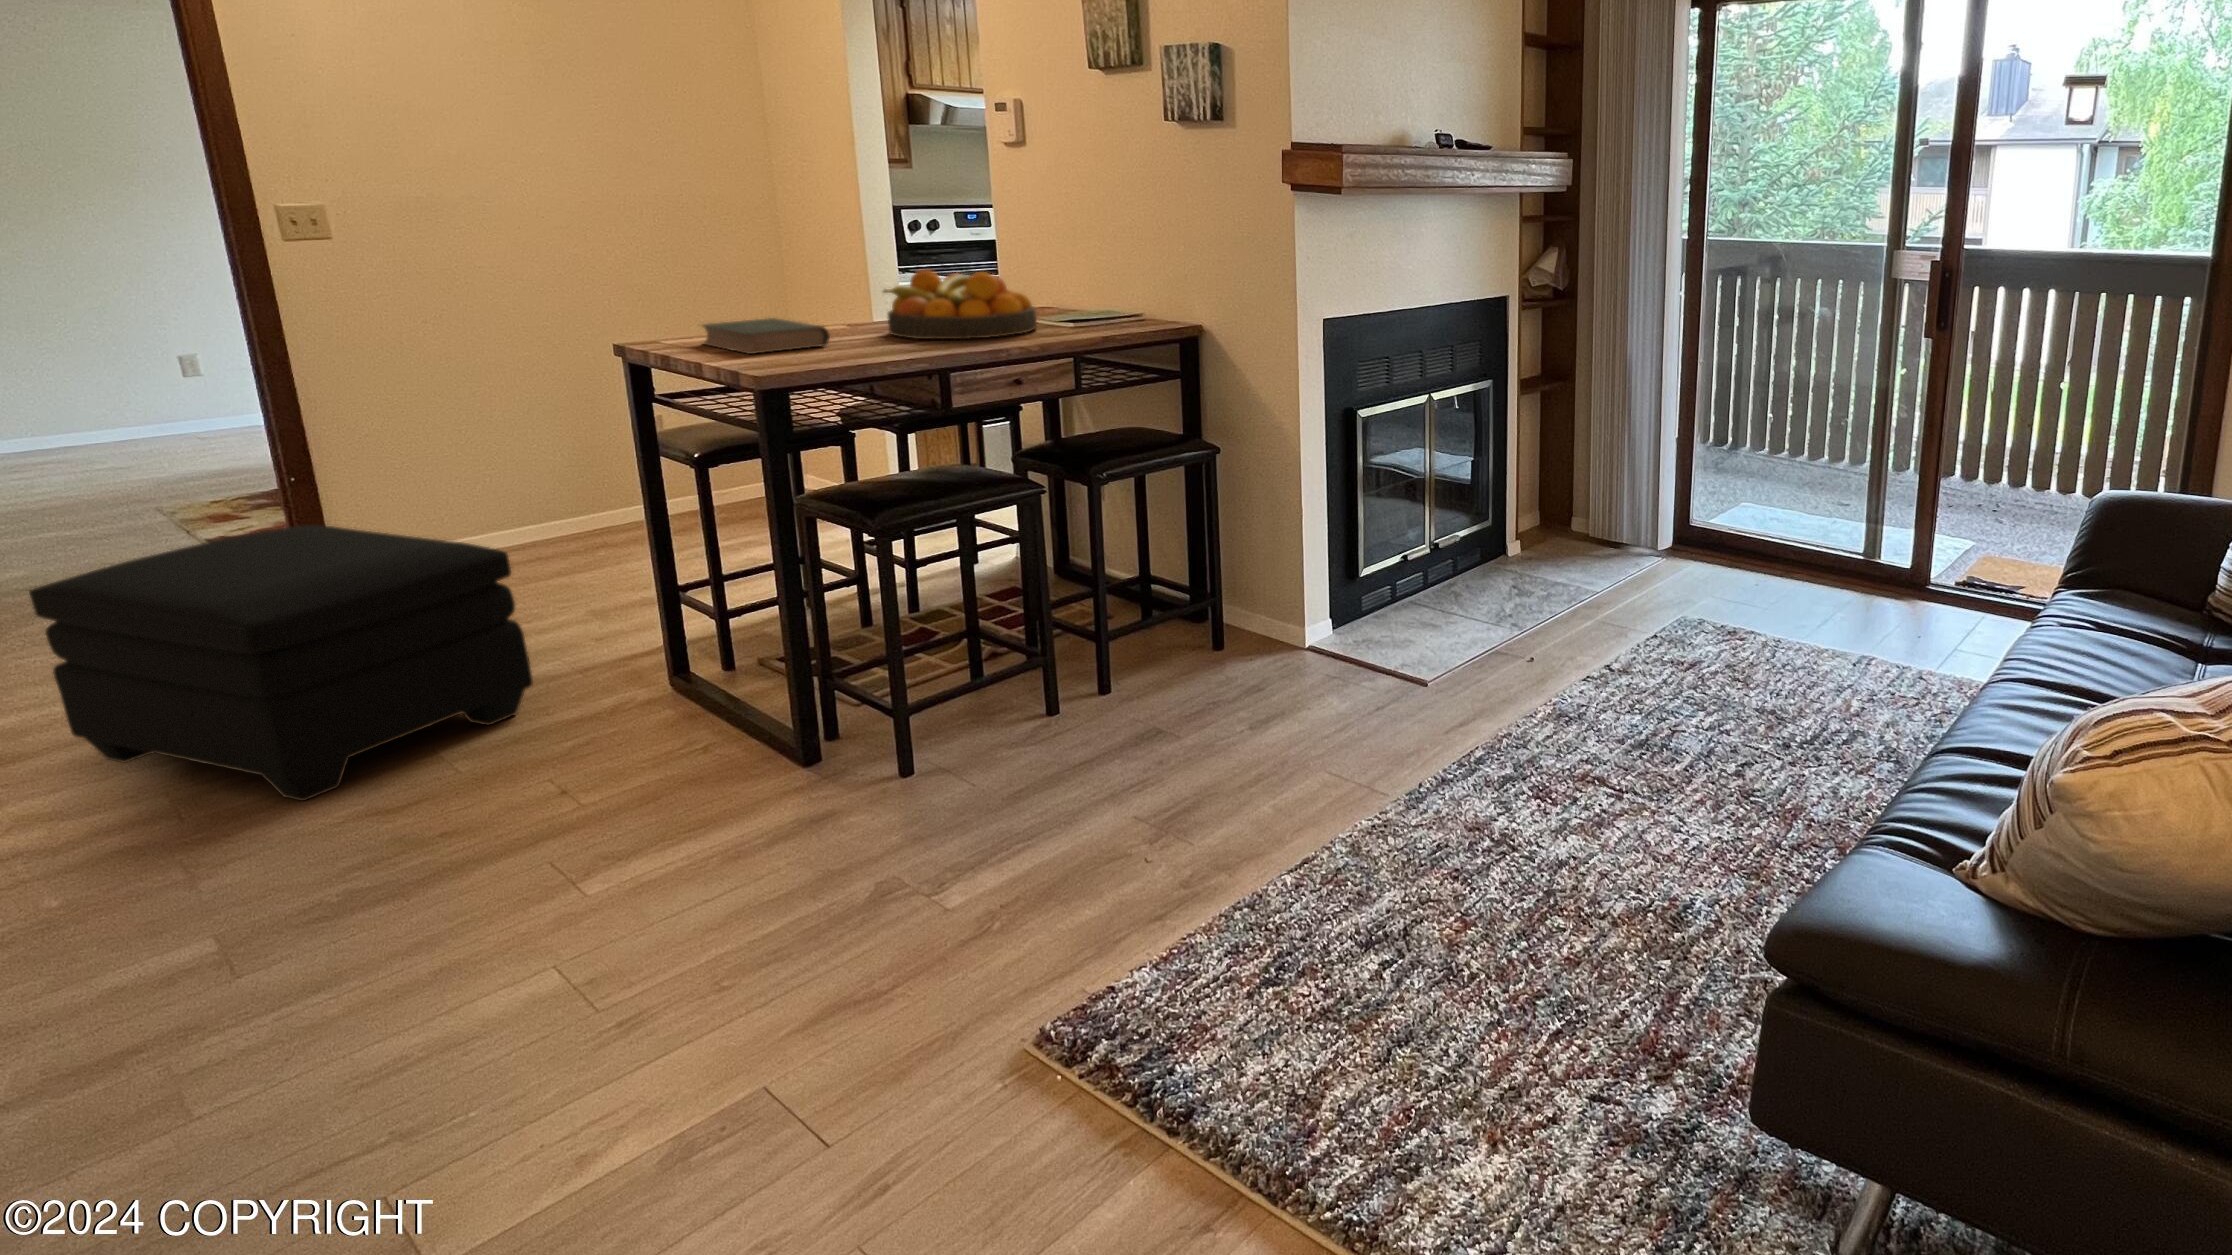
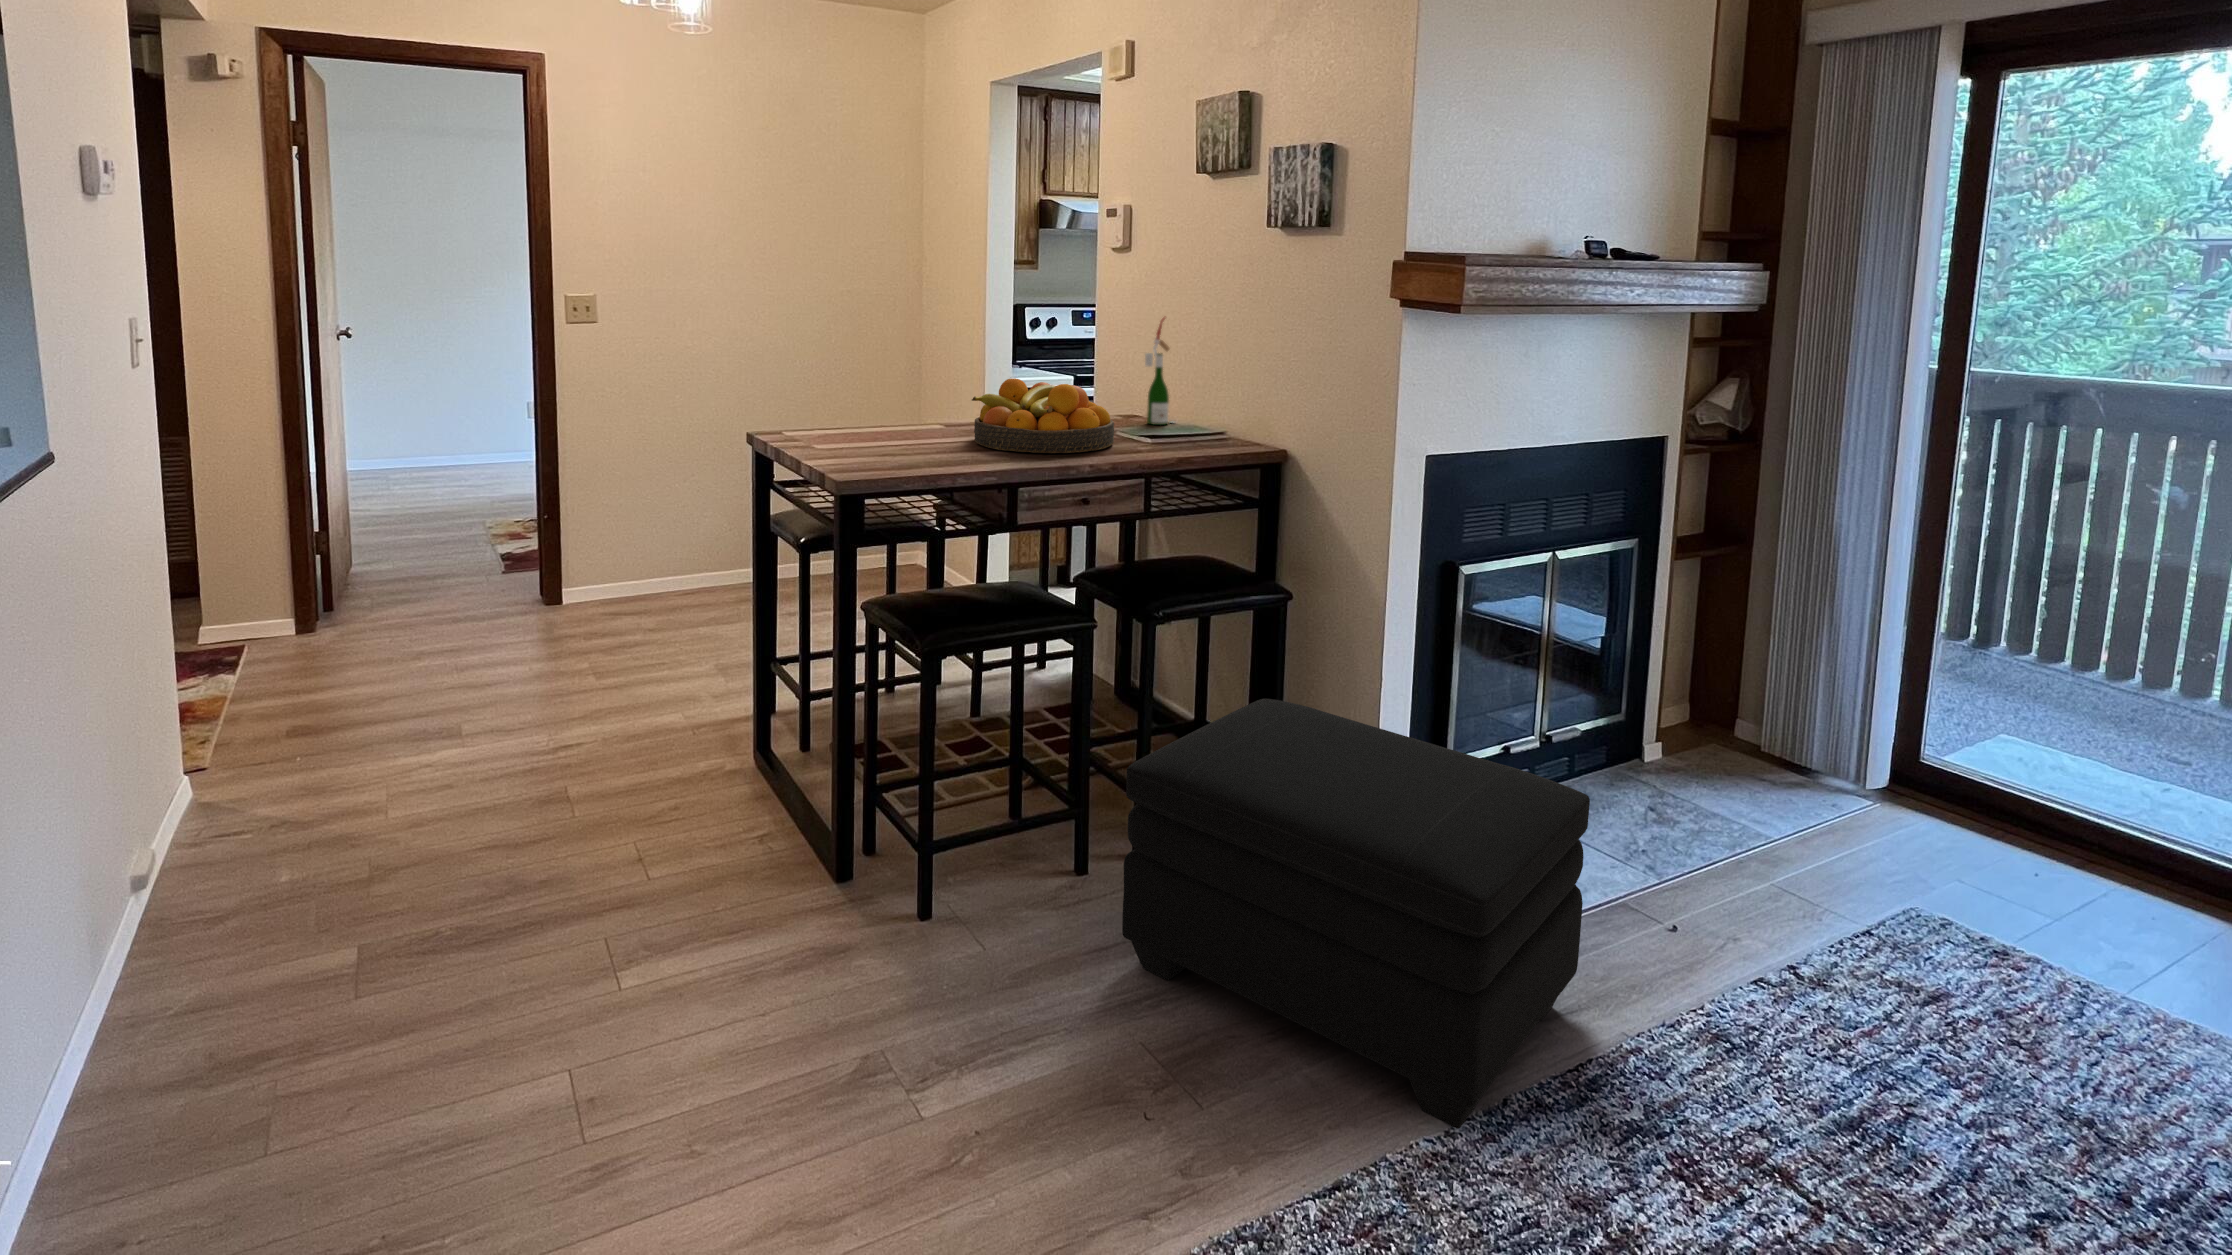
wine bottle: none [1056,208,1094,312] -> present [1145,318,1174,425]
book: present [702,318,830,354] -> none [813,419,919,456]
ottoman: present [29,525,533,801] -> present [1122,699,1590,1129]

